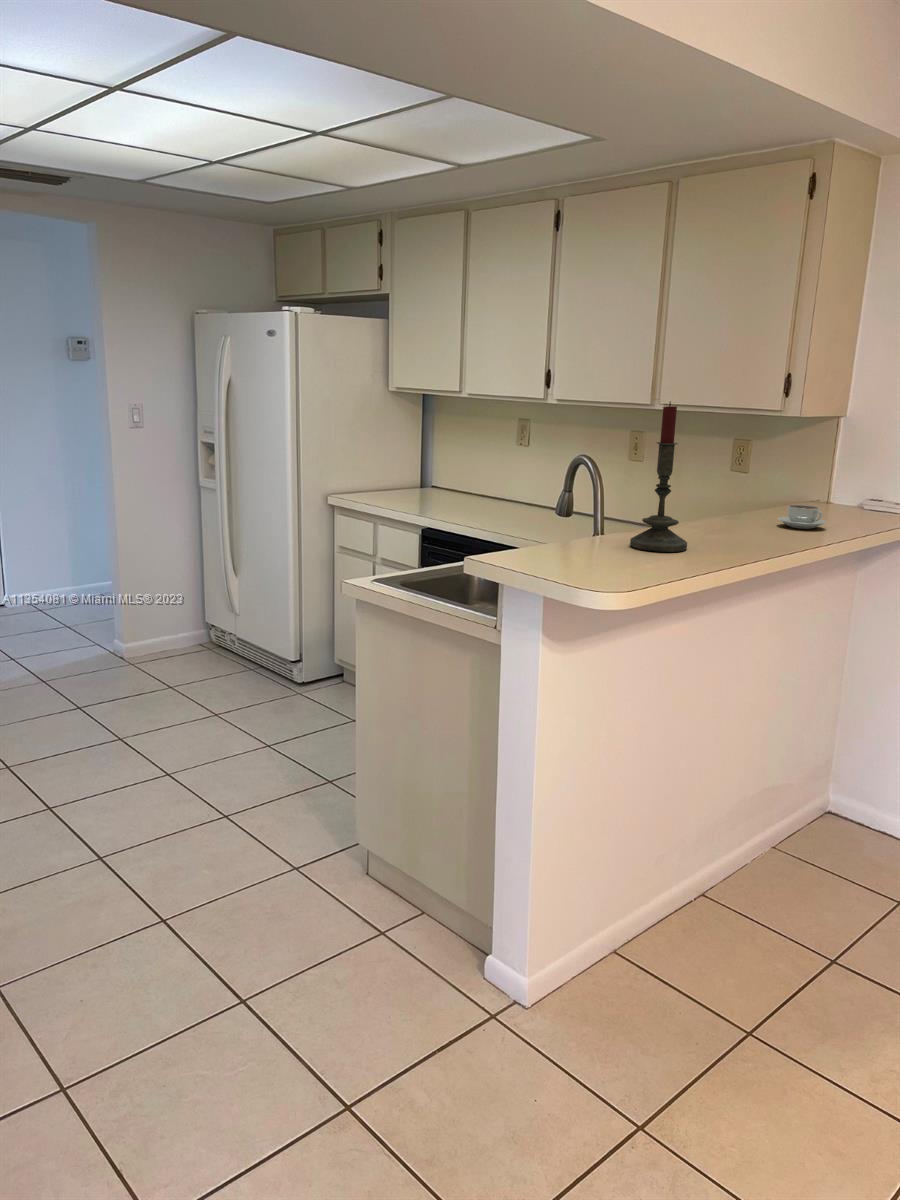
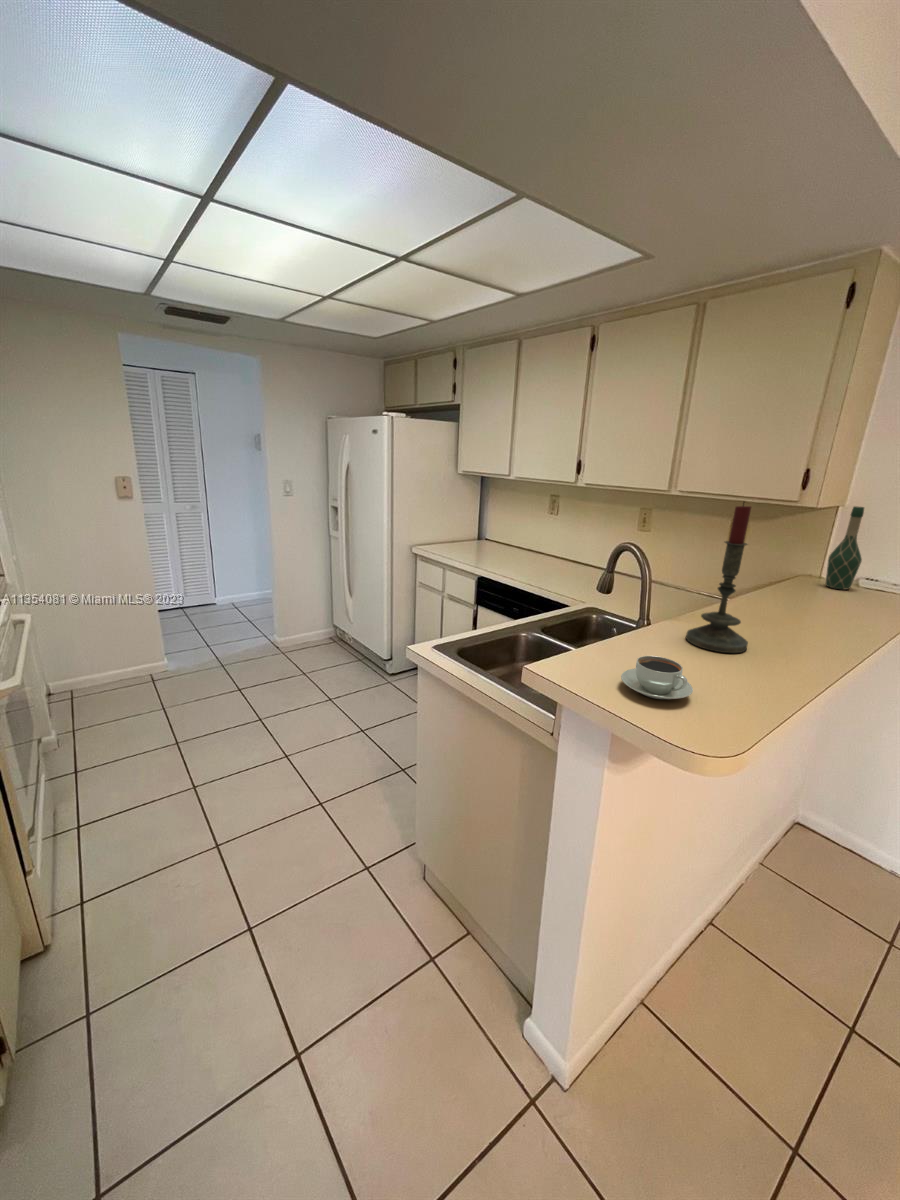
wine bottle: none [828,417,861,513] -> present [826,506,864,590]
coffee cup: present [778,505,826,529] -> present [621,656,693,699]

